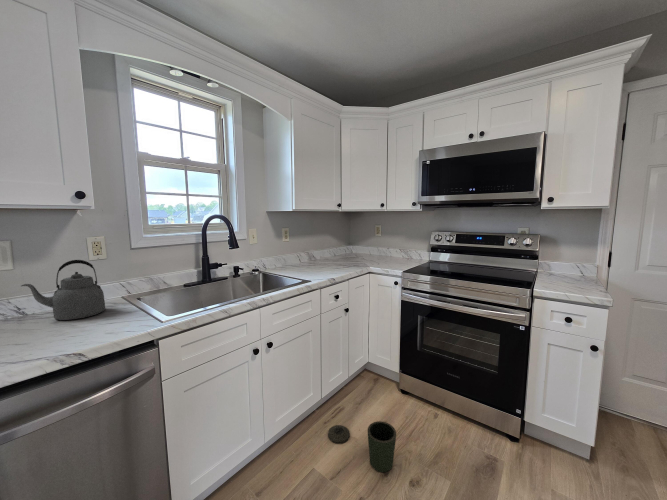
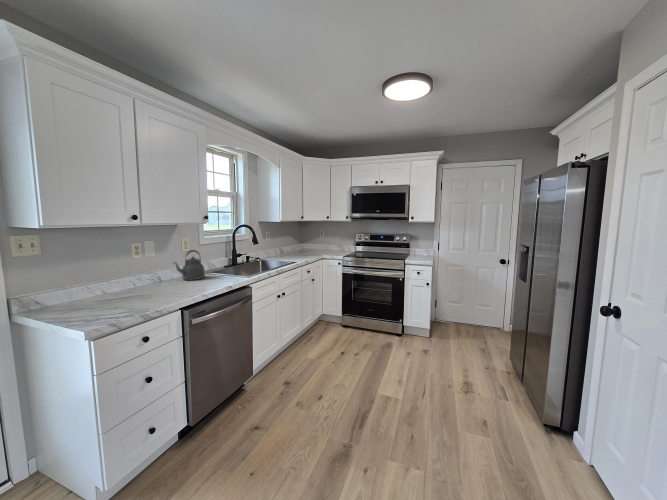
trash can: present [328,421,396,472] -> none [309,332,347,353]

